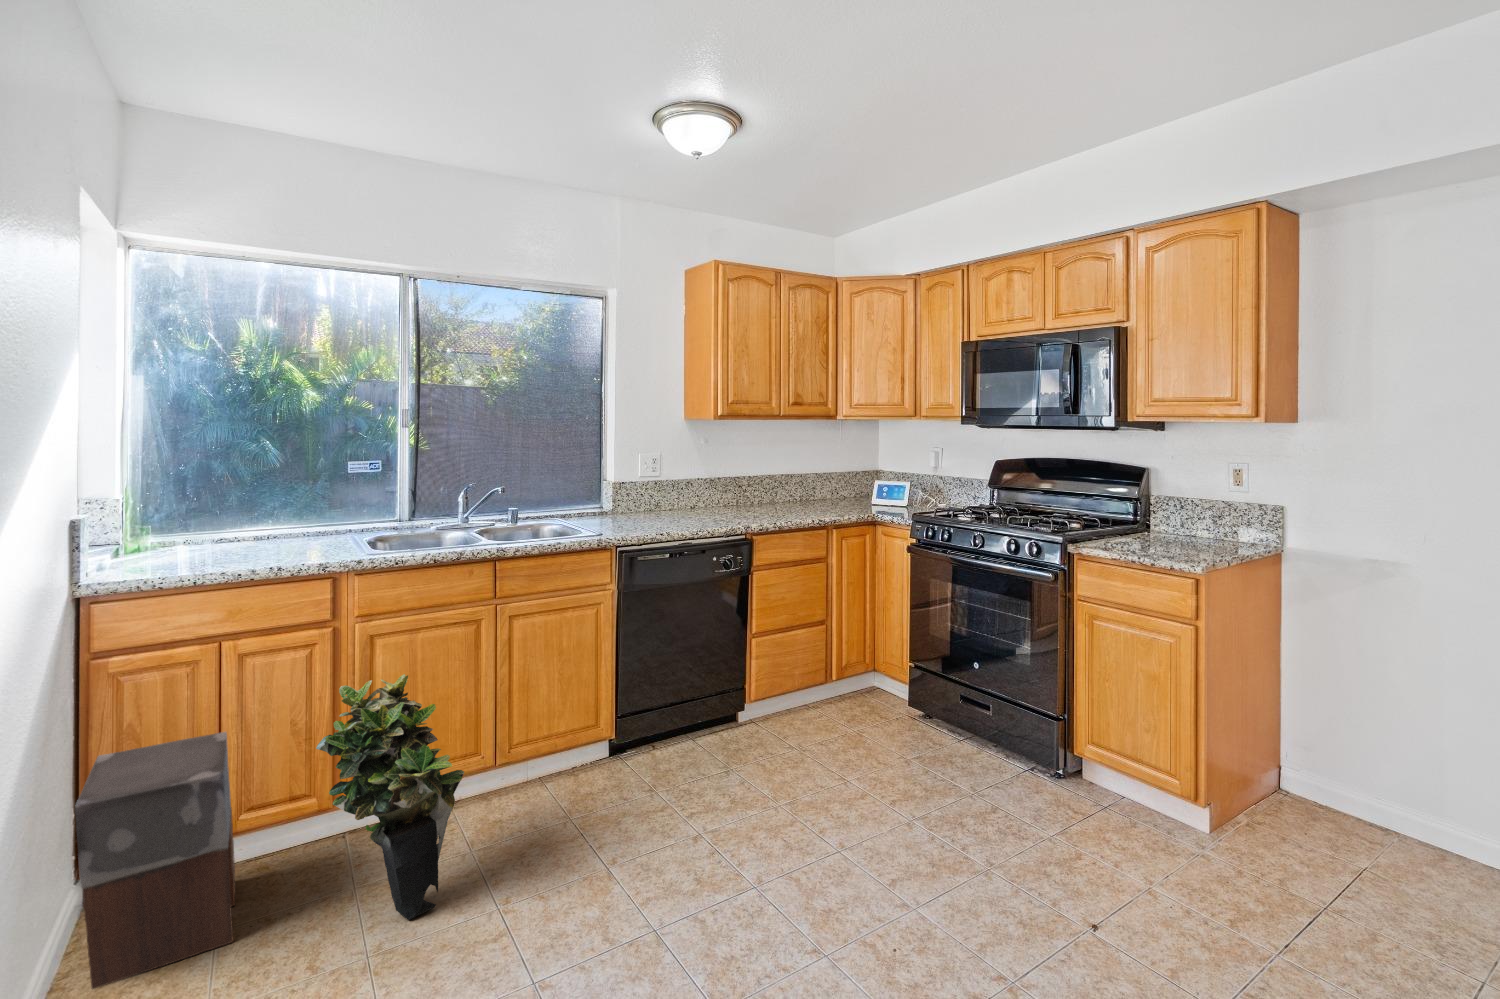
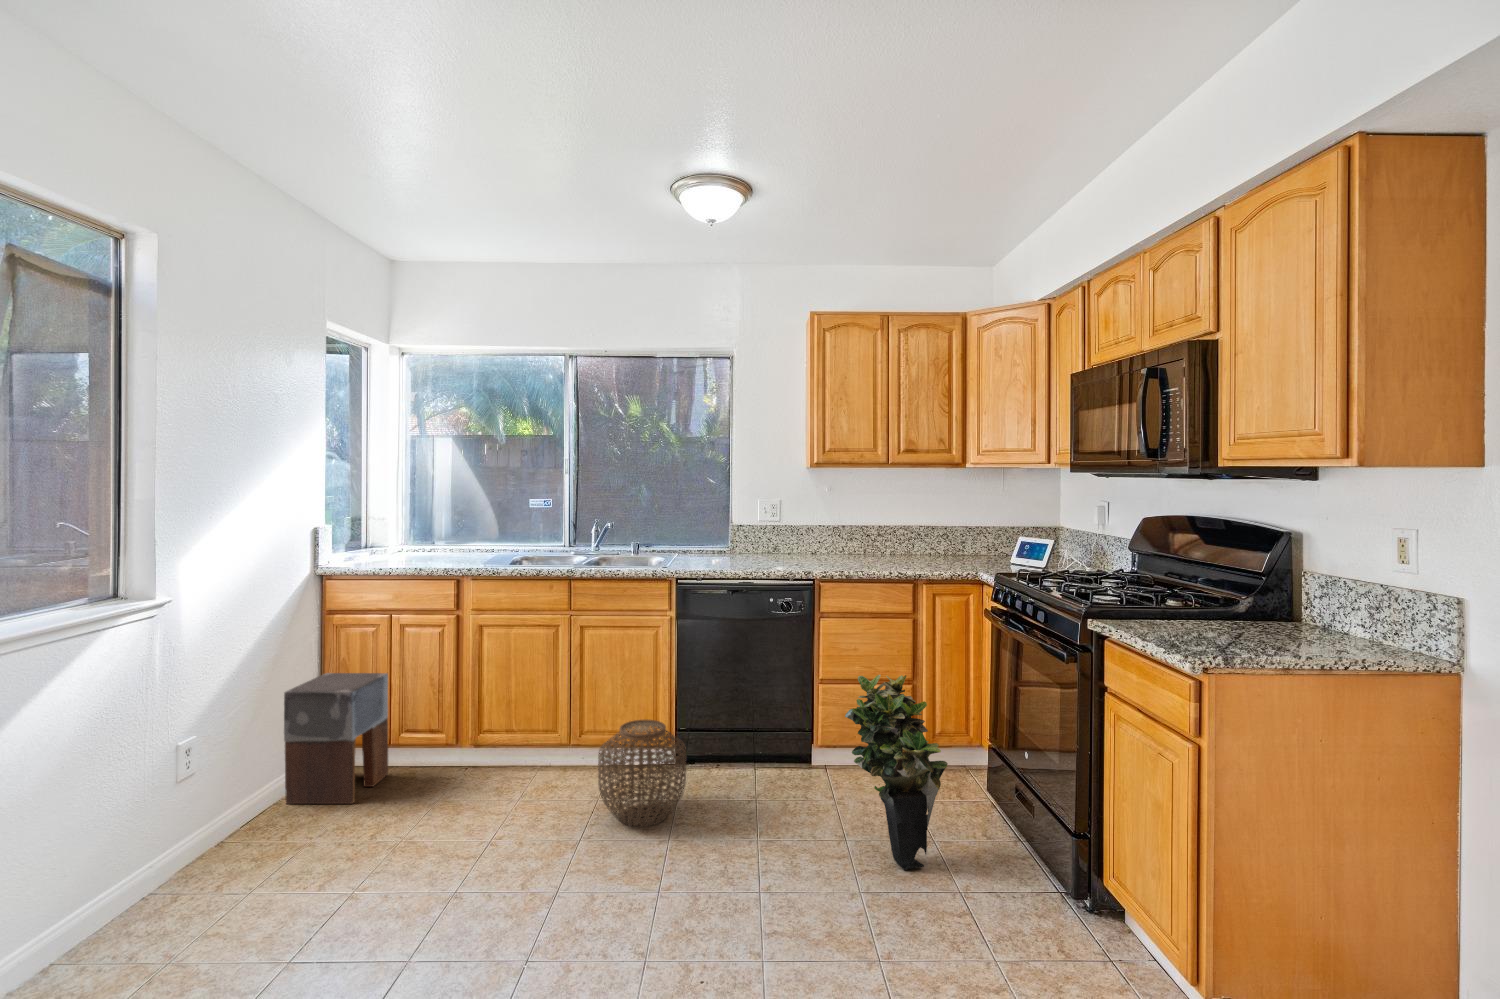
potted plant: present [316,674,464,920] -> present [845,675,948,870]
woven basket: none [609,710,709,833] -> present [598,720,686,826]

